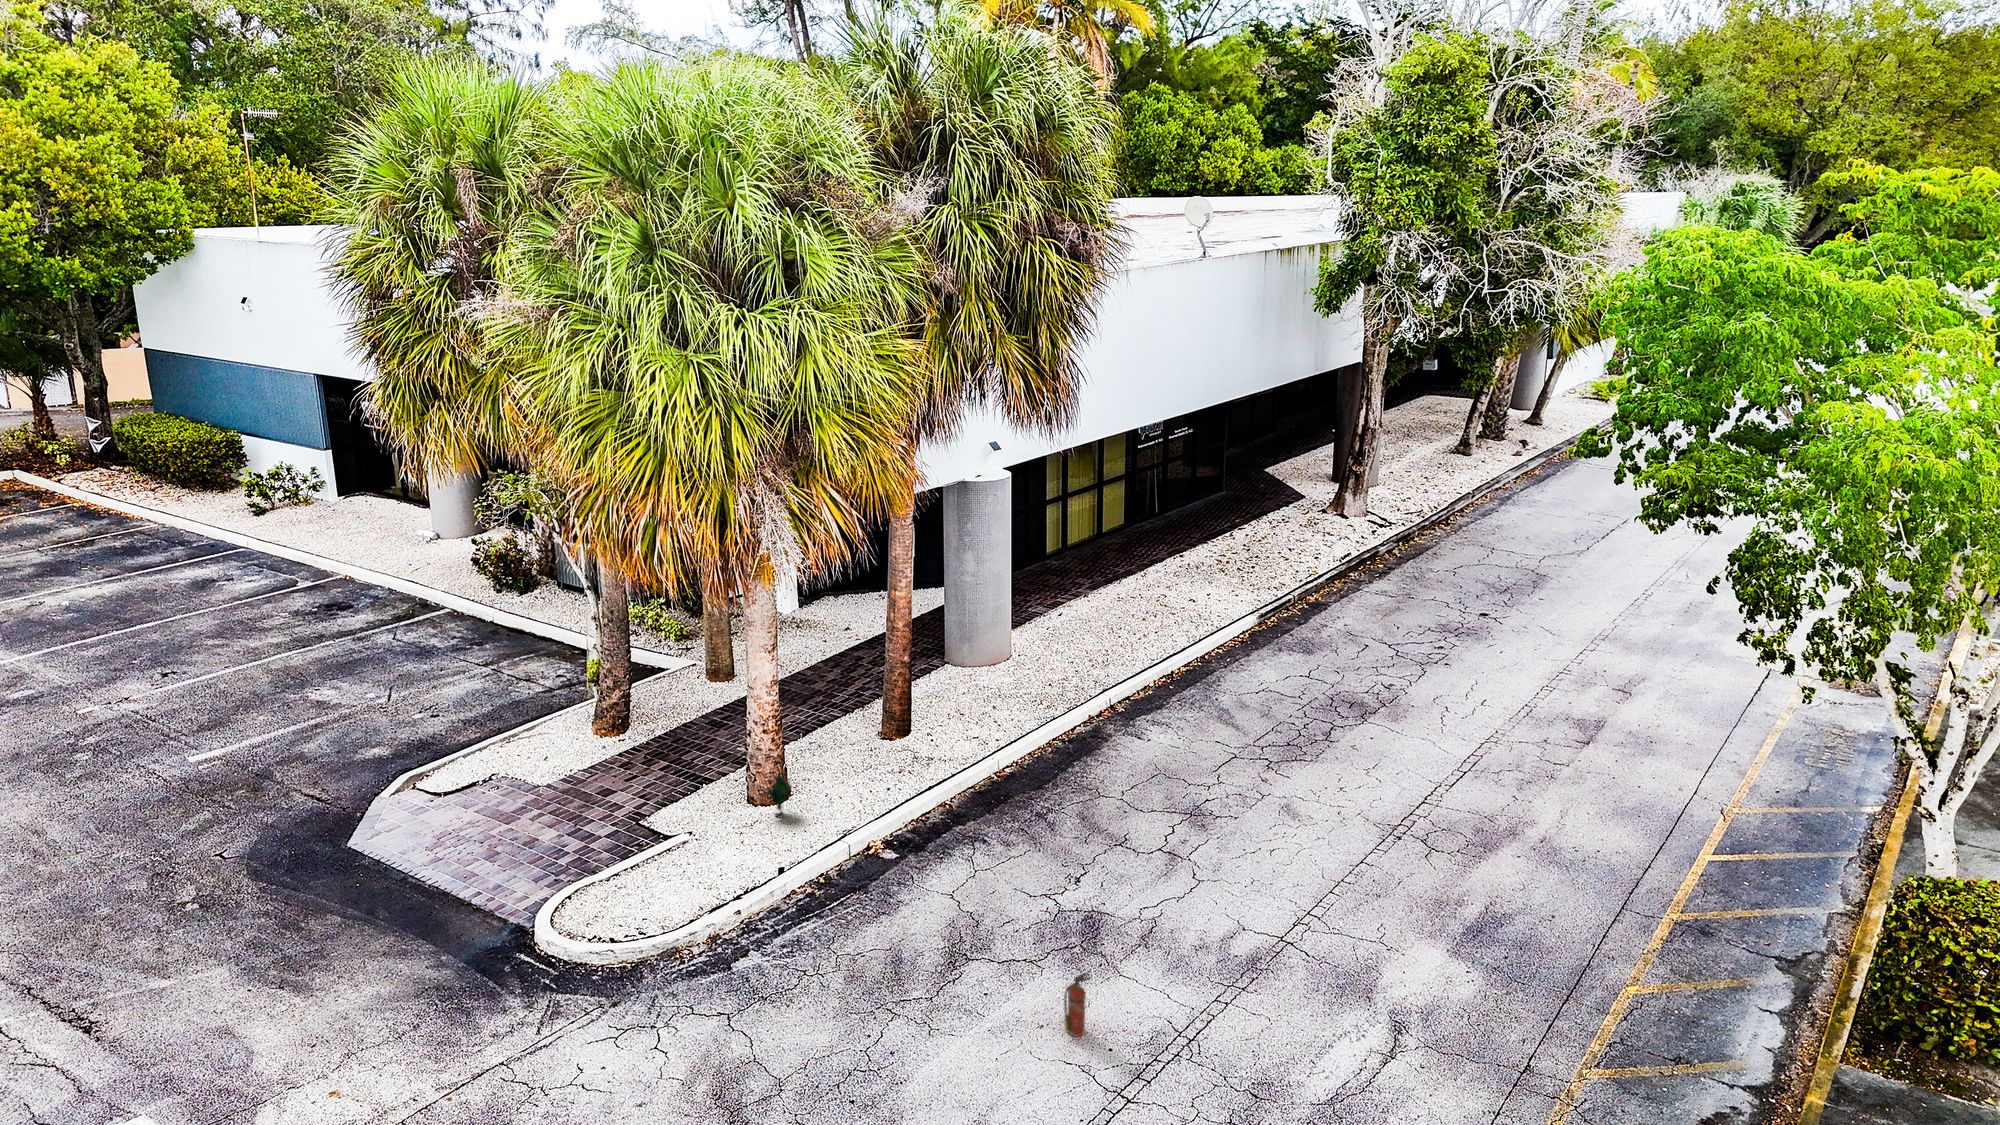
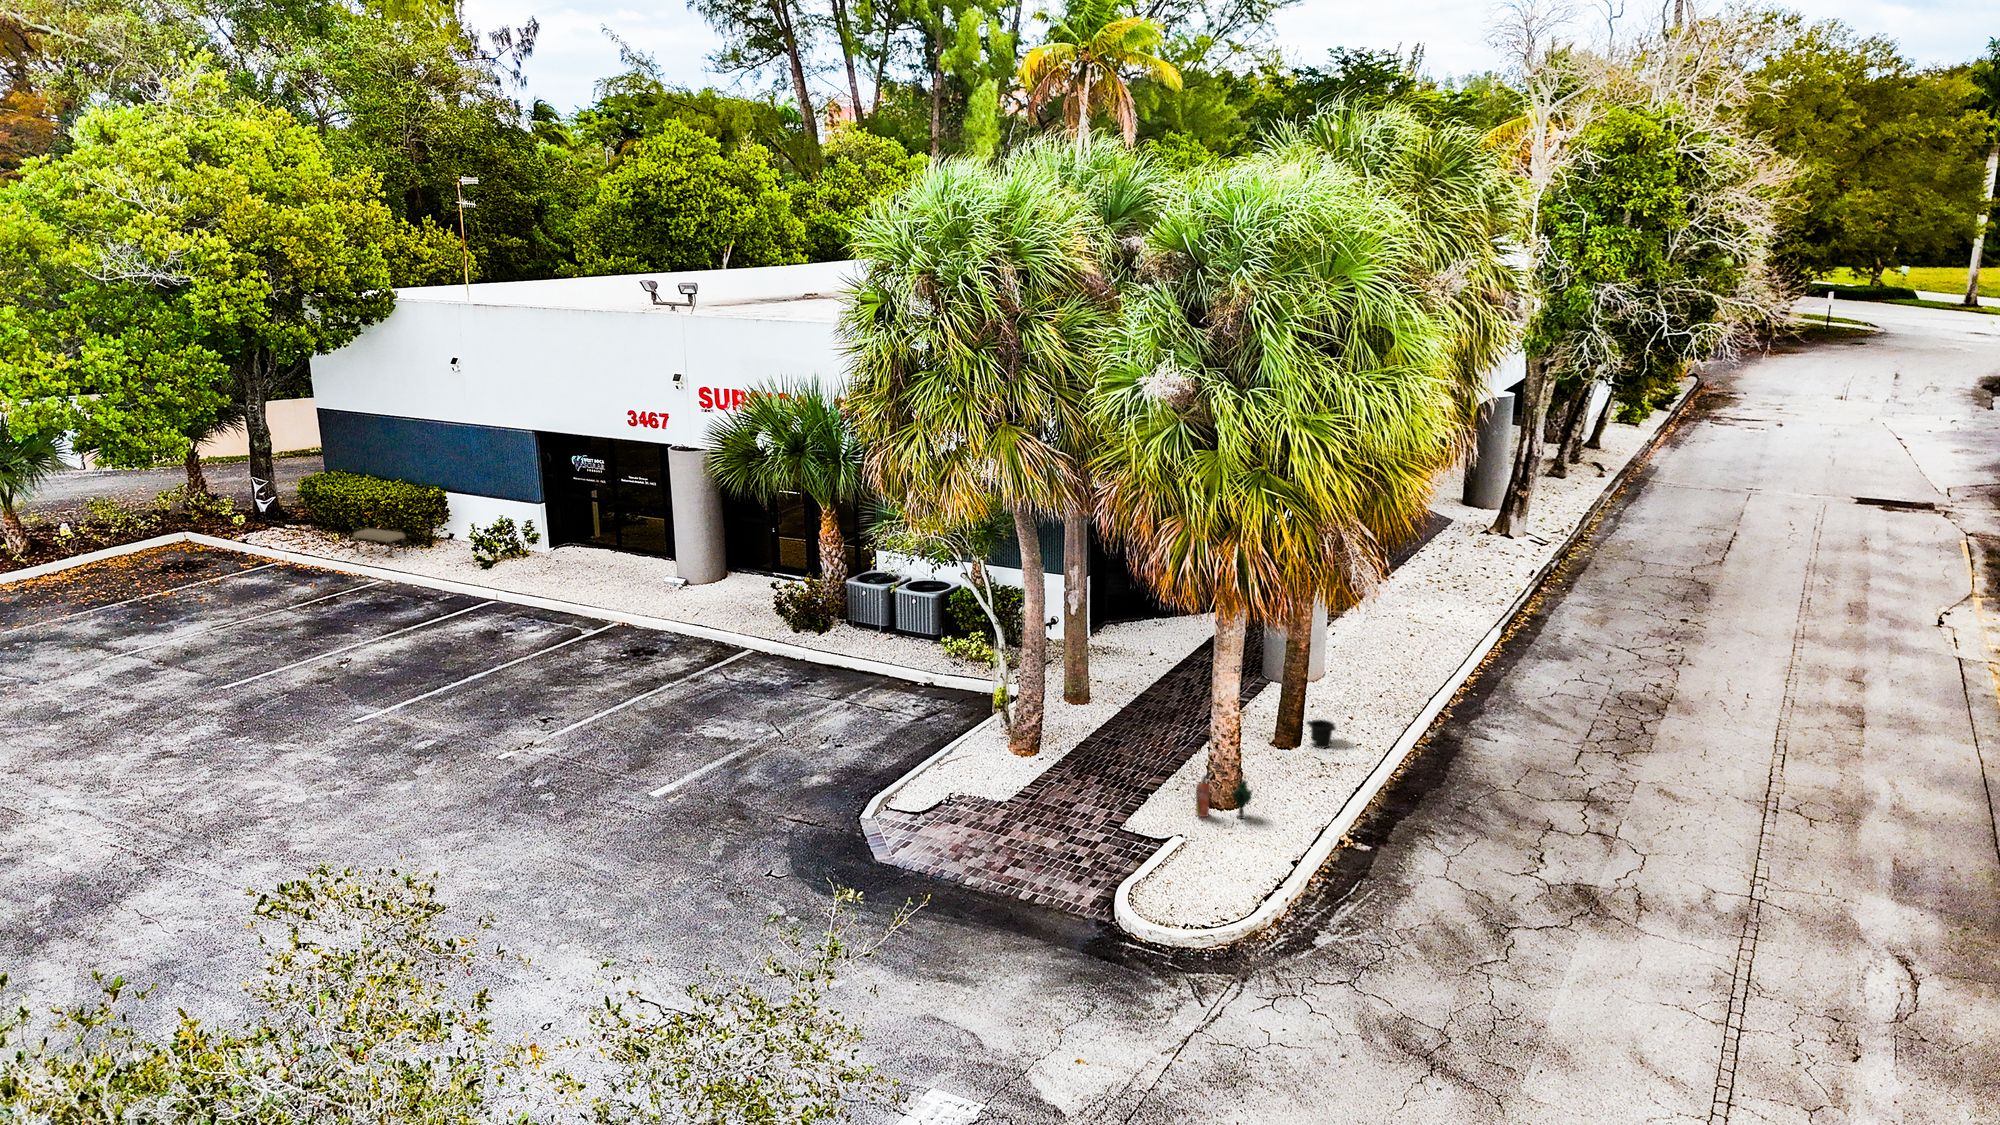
bench: none [144,471,195,501] -> present [353,528,406,557]
trash can: none [925,710,953,742] -> present [1307,720,1336,748]
fire extinguisher: present [1064,973,1091,1037] -> present [1196,774,1211,817]

